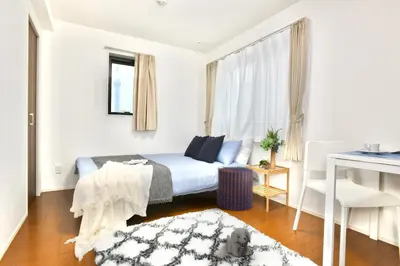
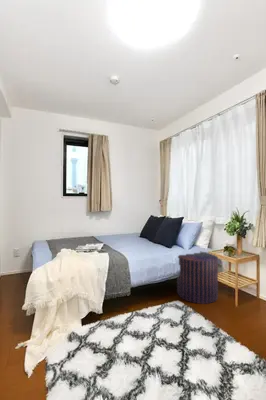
plush toy: present [227,228,251,257] -> none [196,343,228,382]

